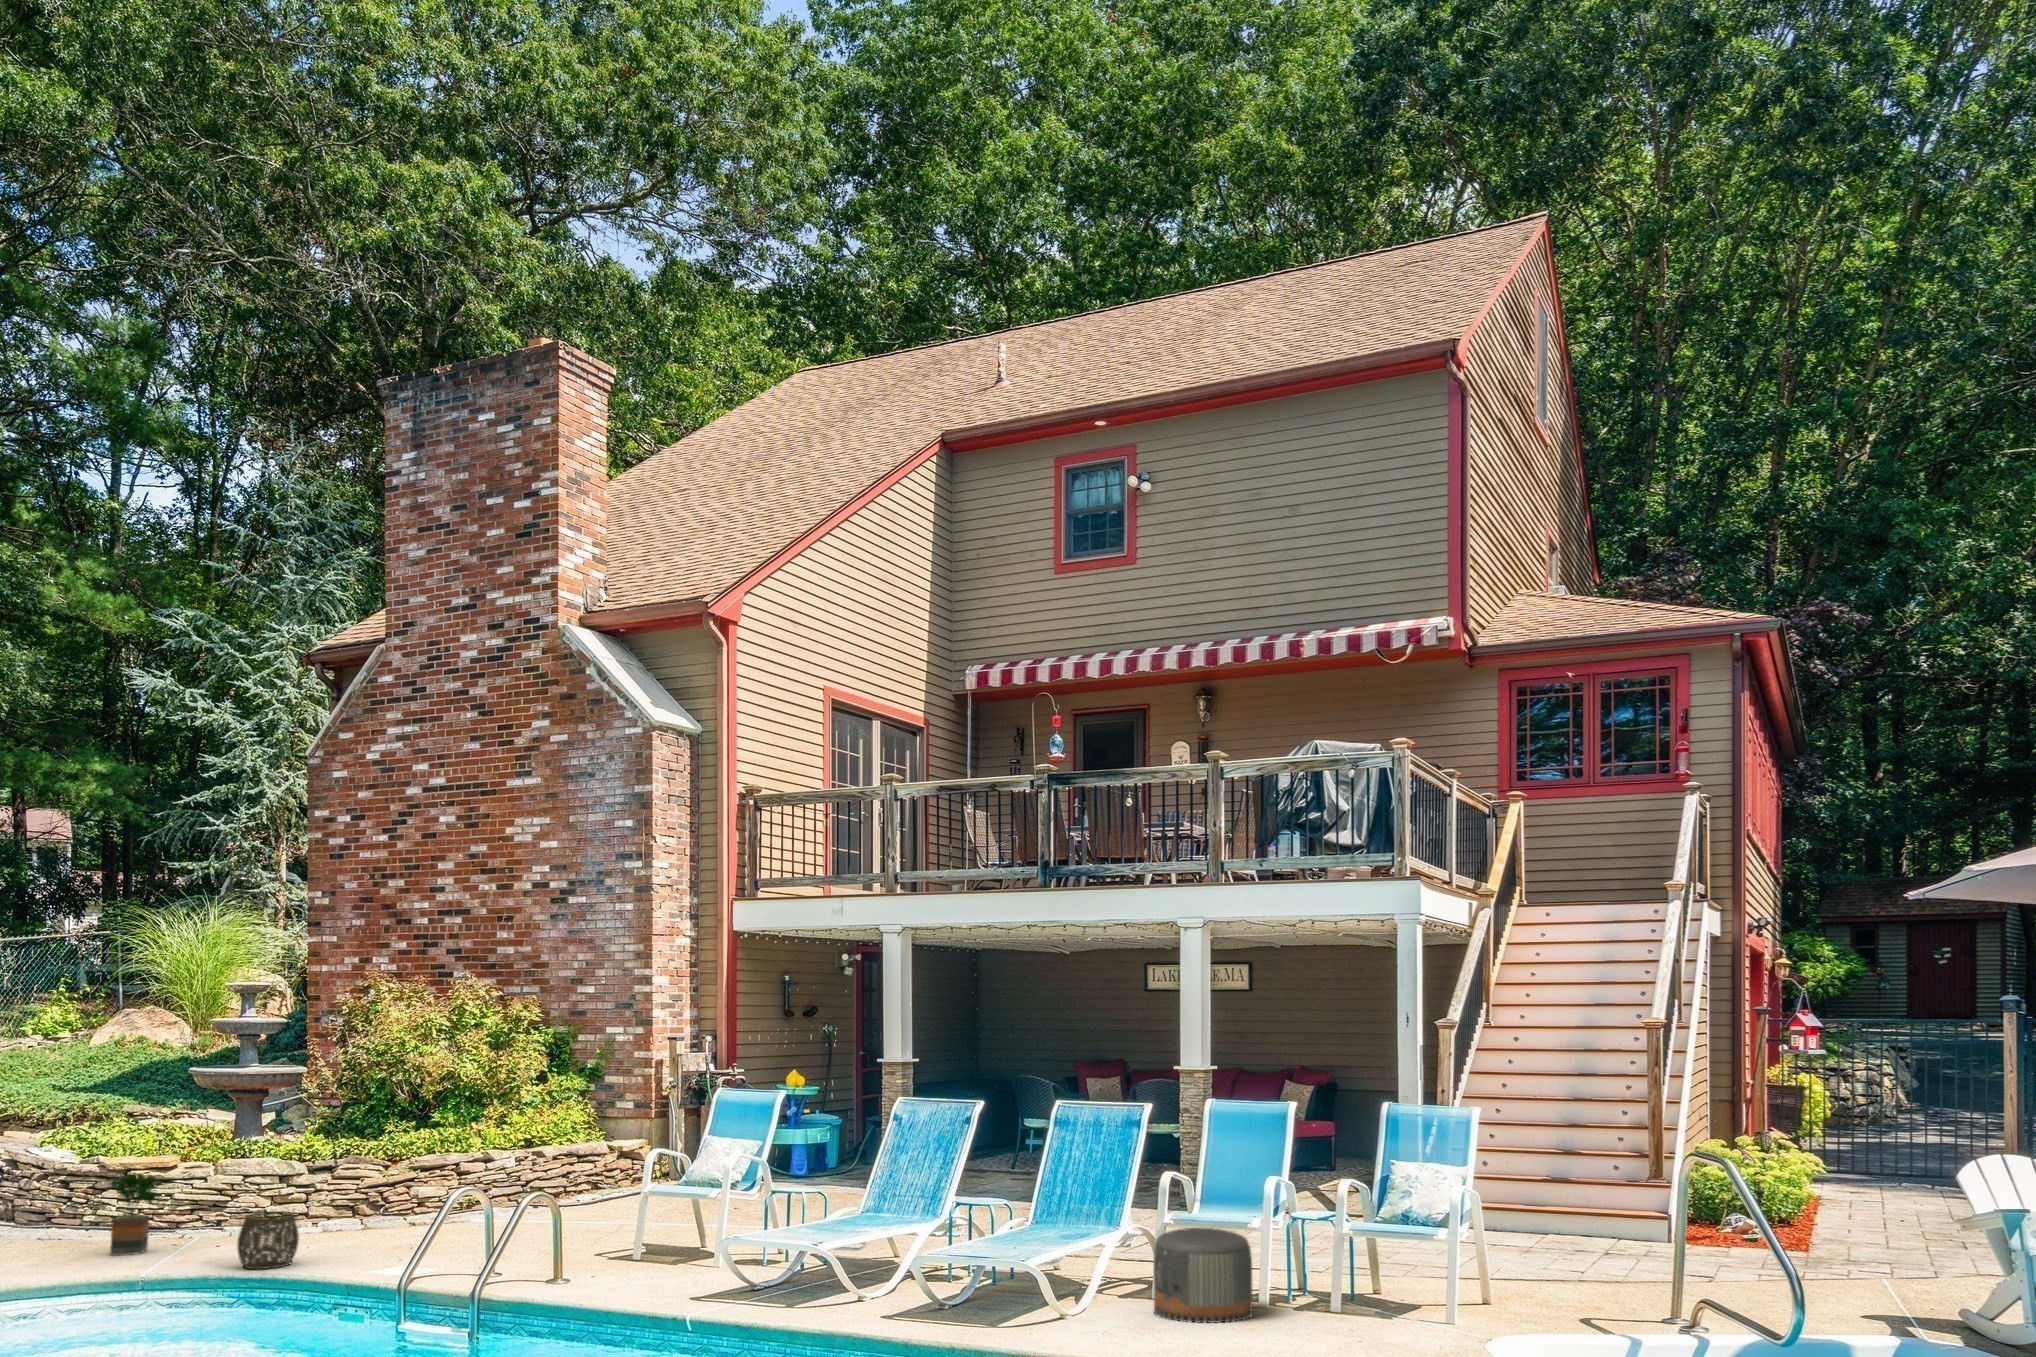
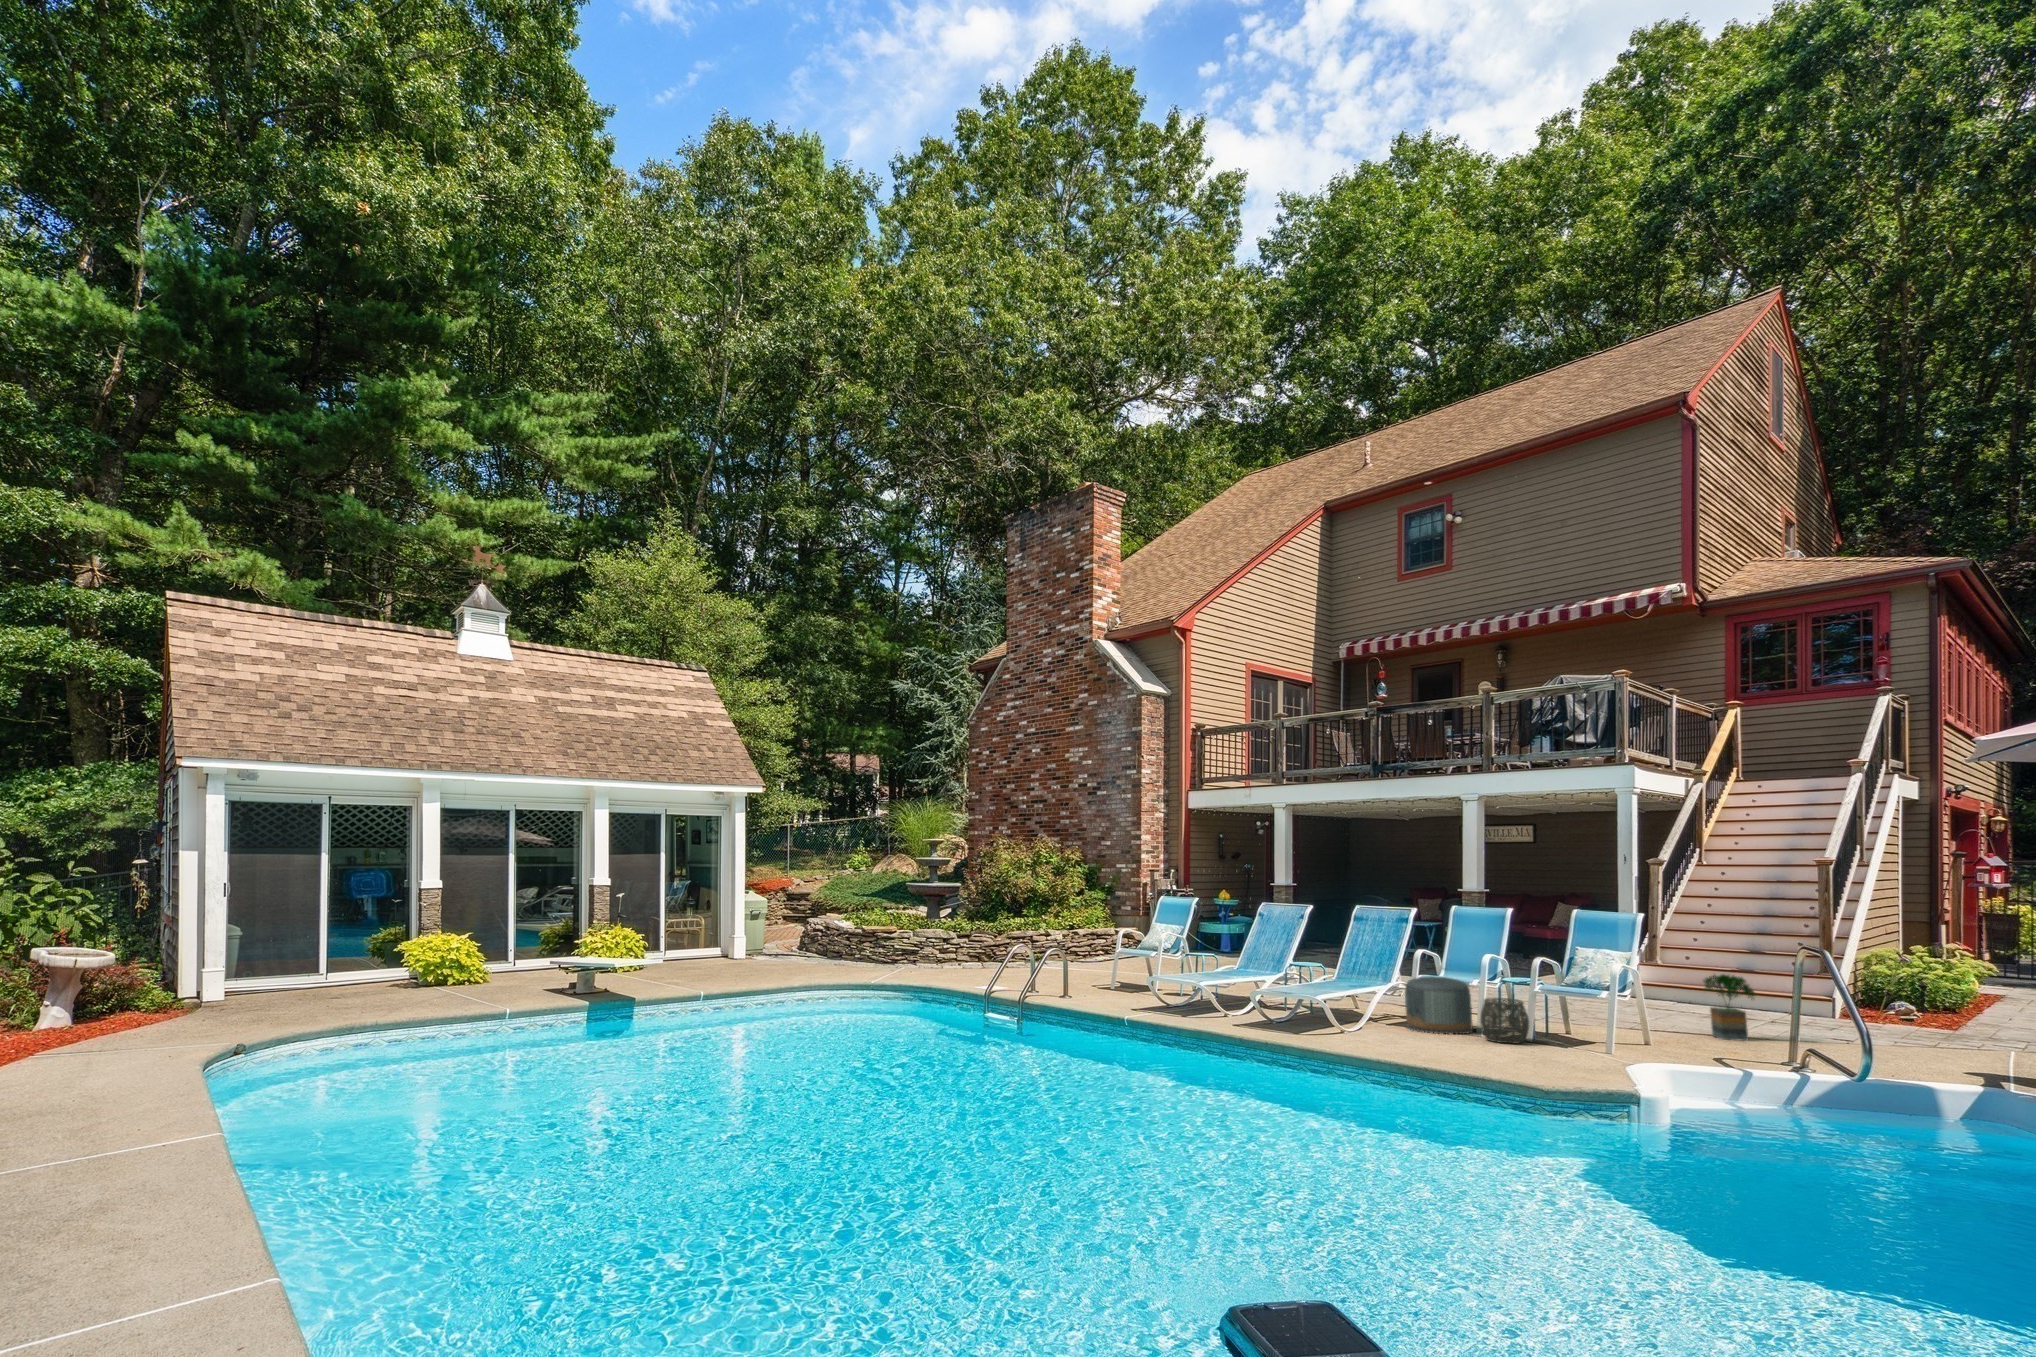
potted tree: present [110,1174,161,1256] -> present [1703,974,1755,1041]
woven basket: present [237,1211,299,1269] -> present [1480,998,1529,1044]

